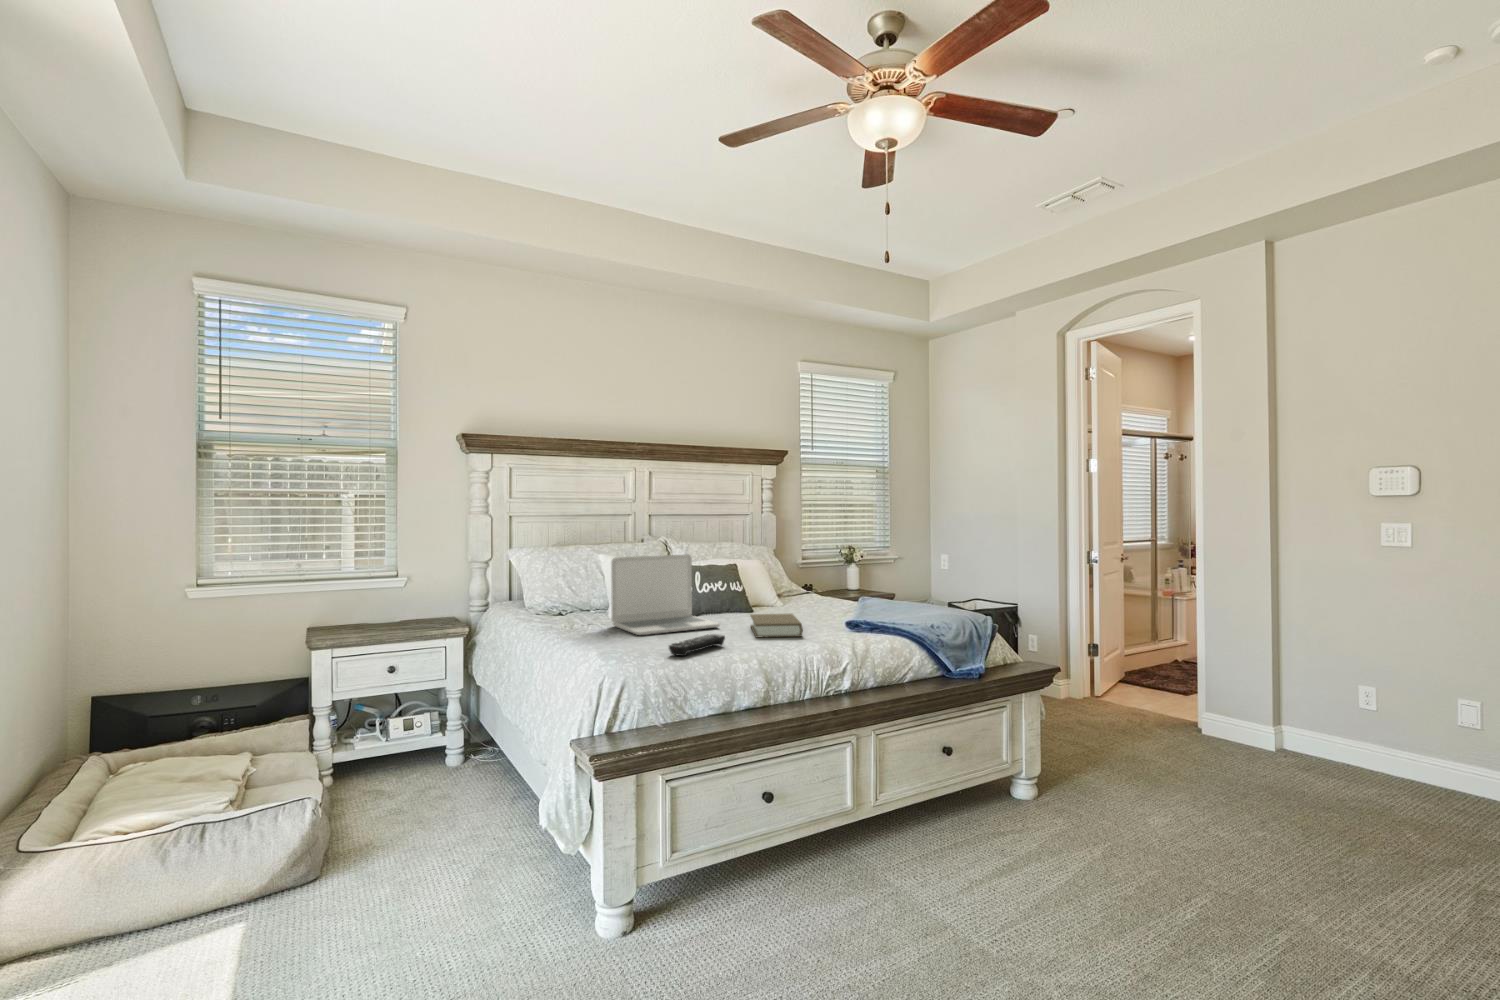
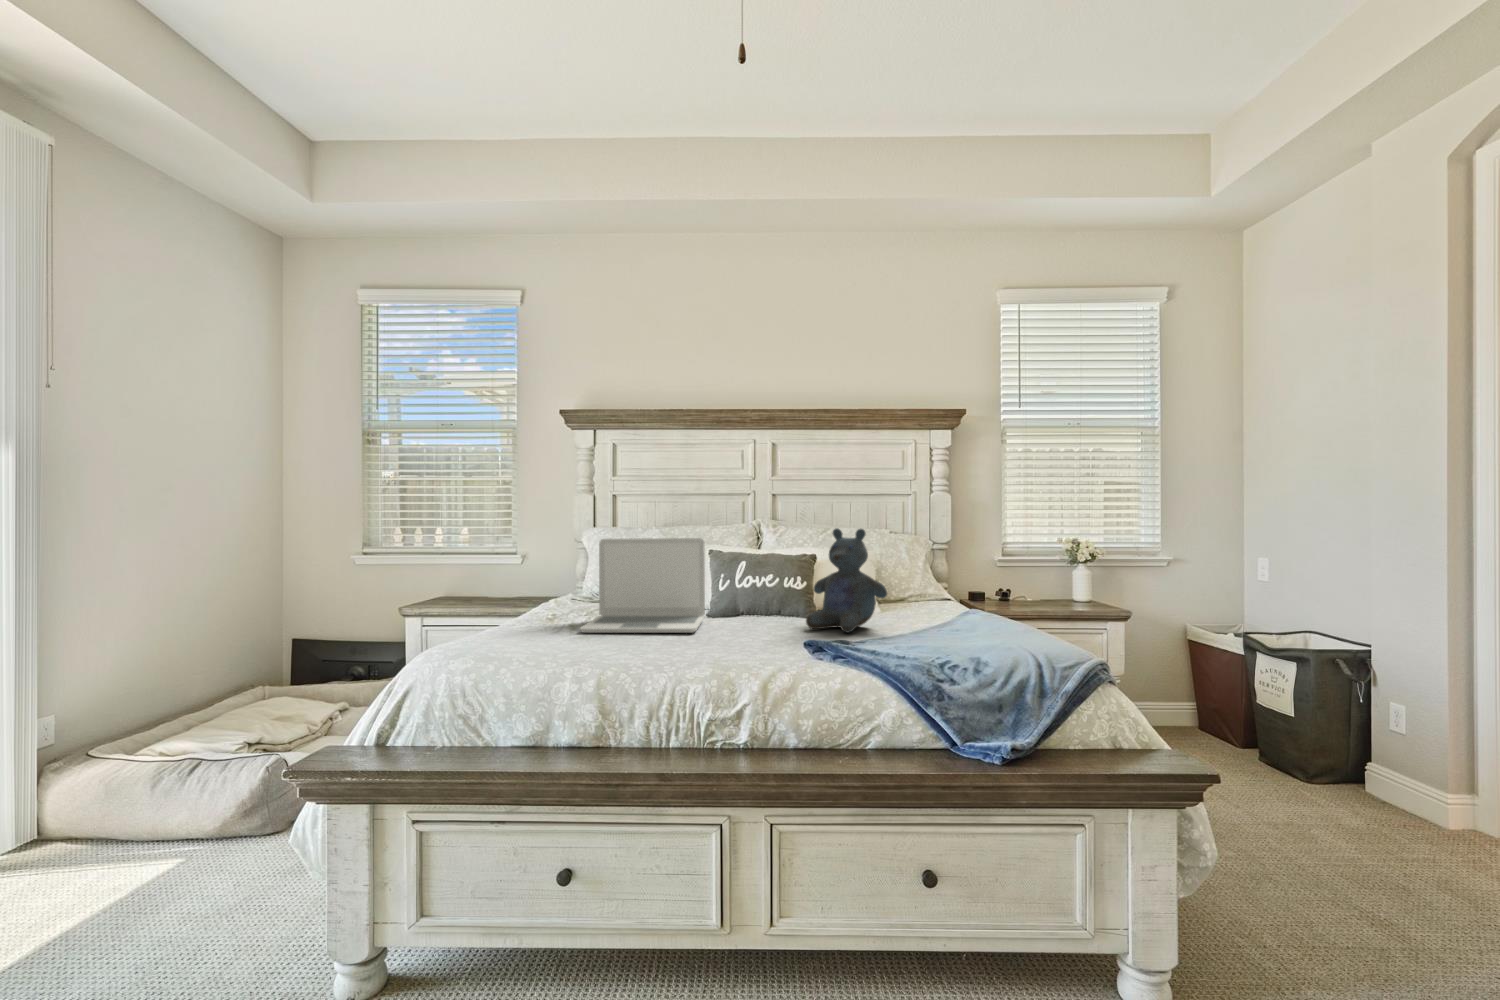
stuffed bear: none [767,544,825,618] -> present [806,529,887,633]
book: present [750,614,803,638] -> none [688,620,788,656]
remote control: present [669,634,725,656] -> none [515,639,616,663]

